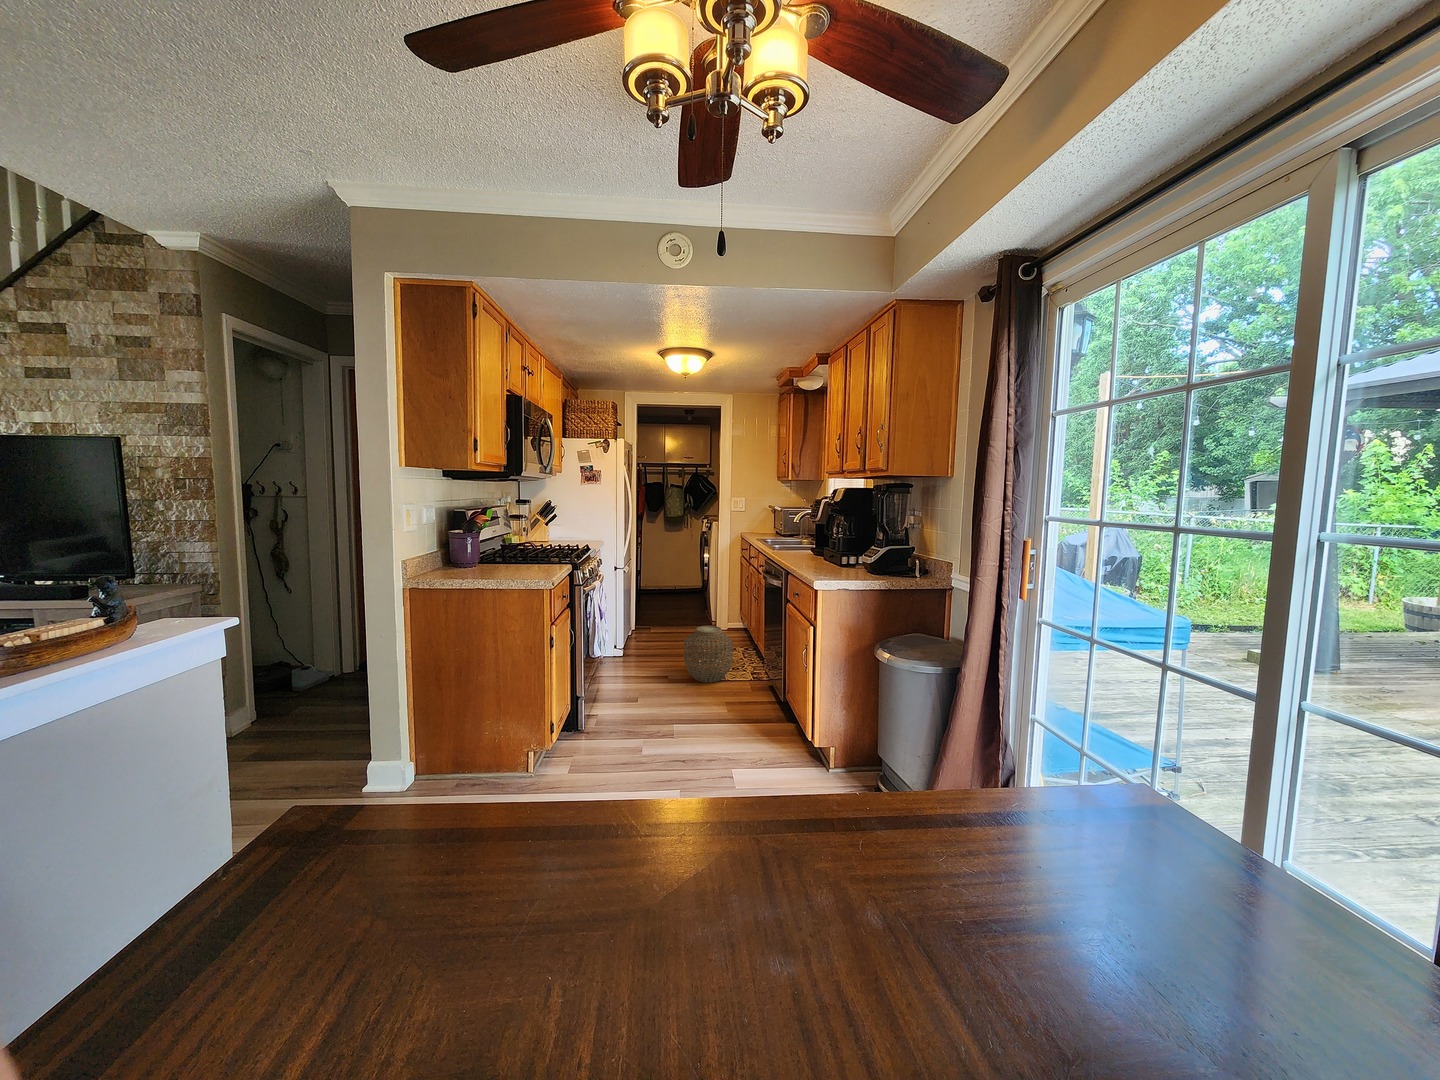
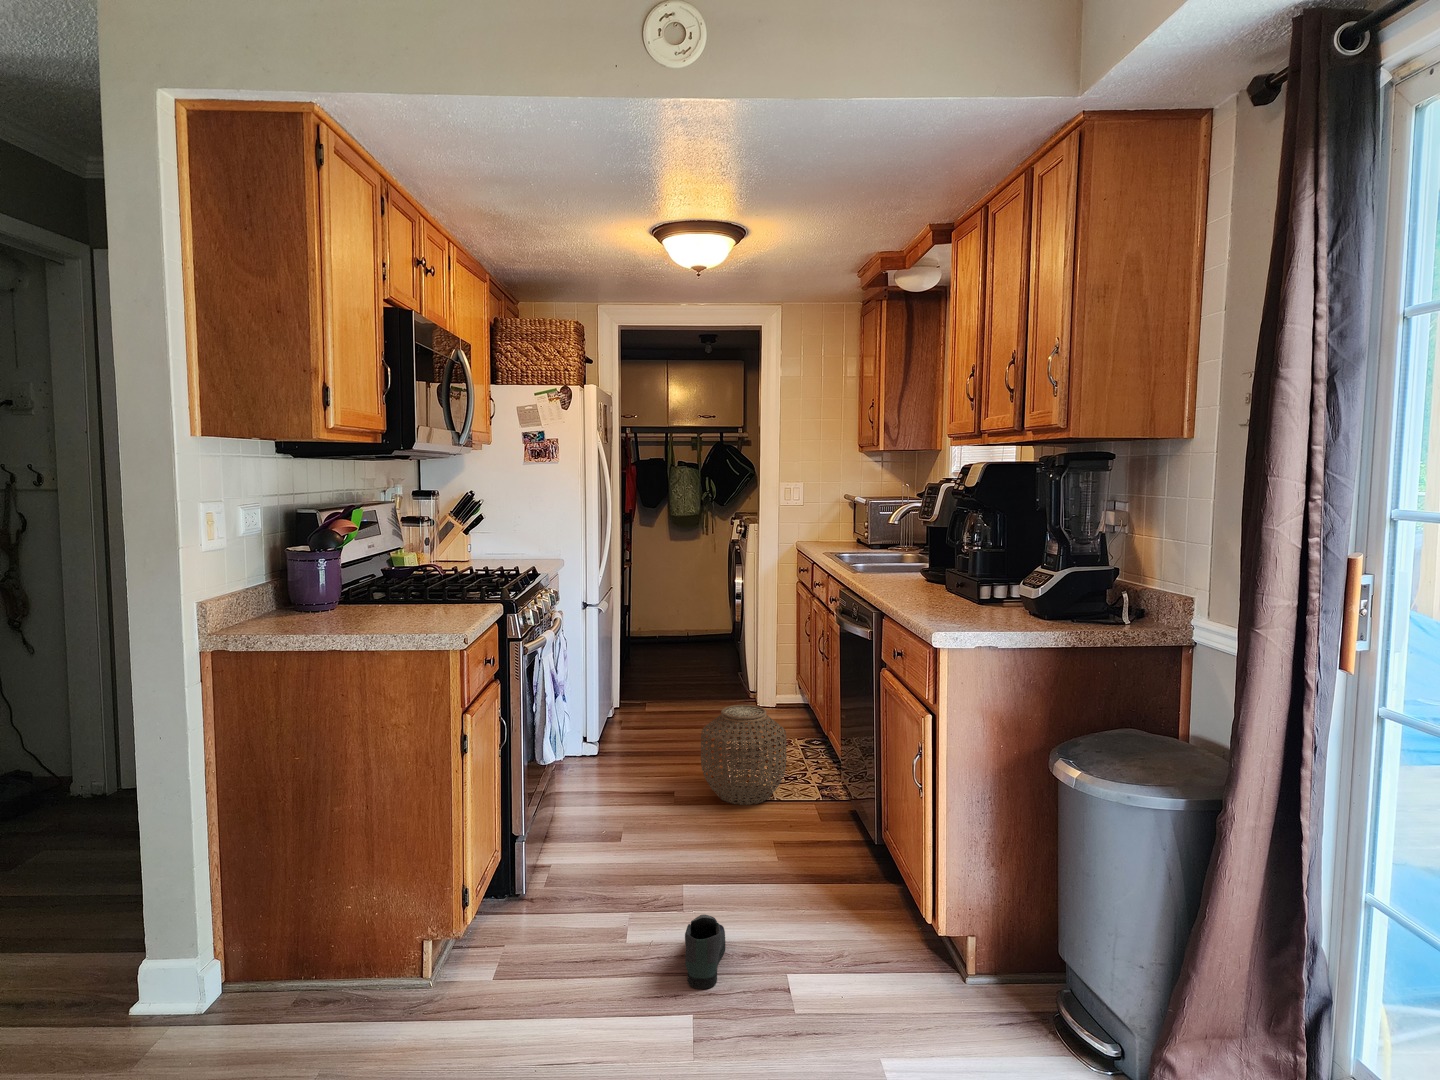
shoe: present [292,665,329,691] -> present [685,915,725,989]

